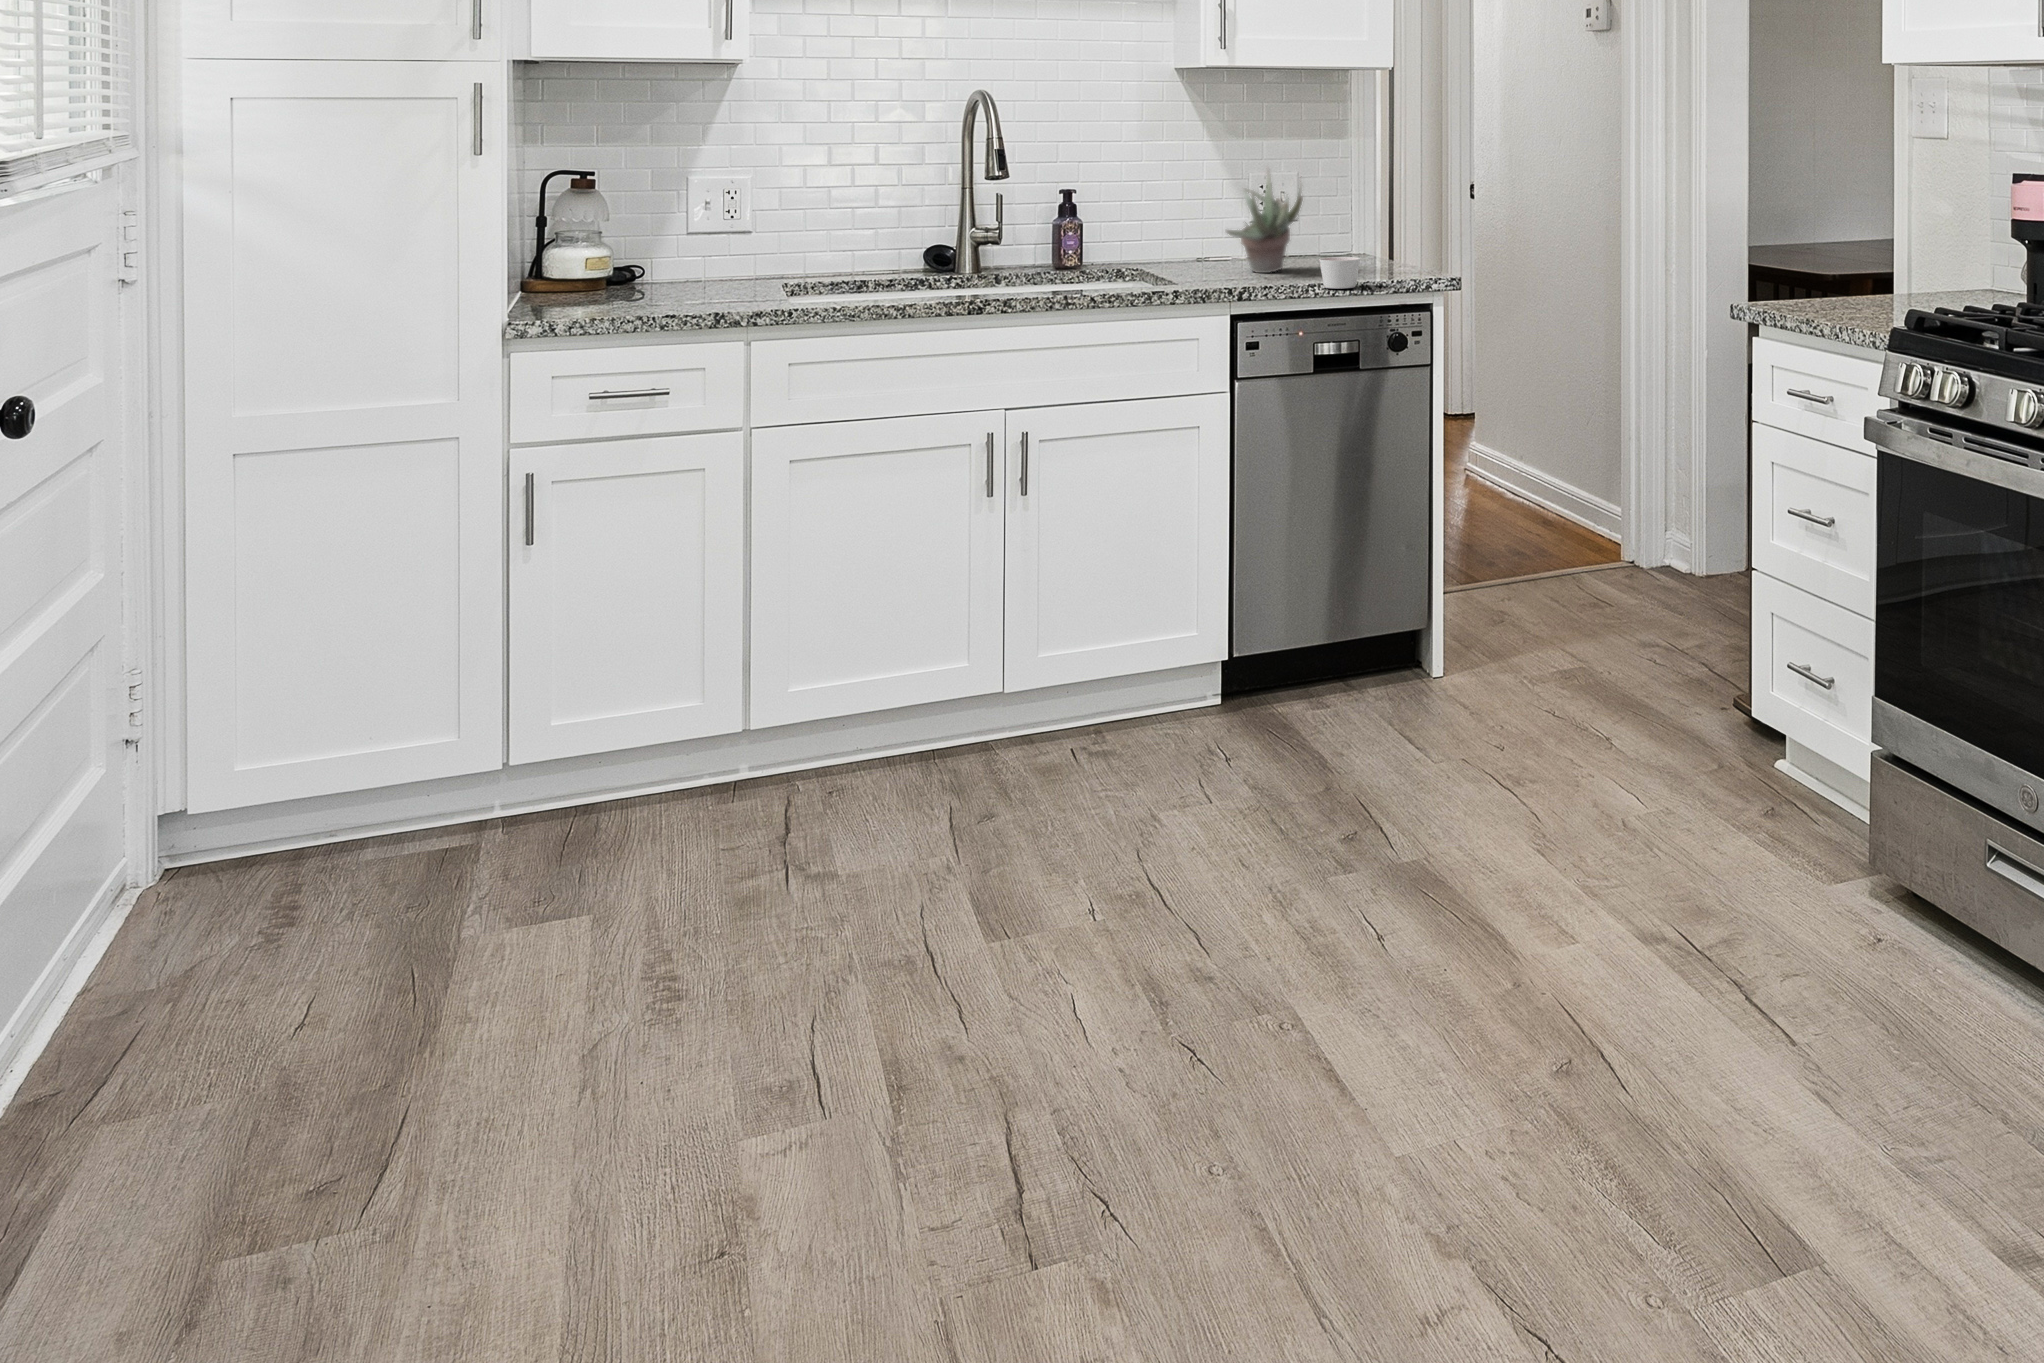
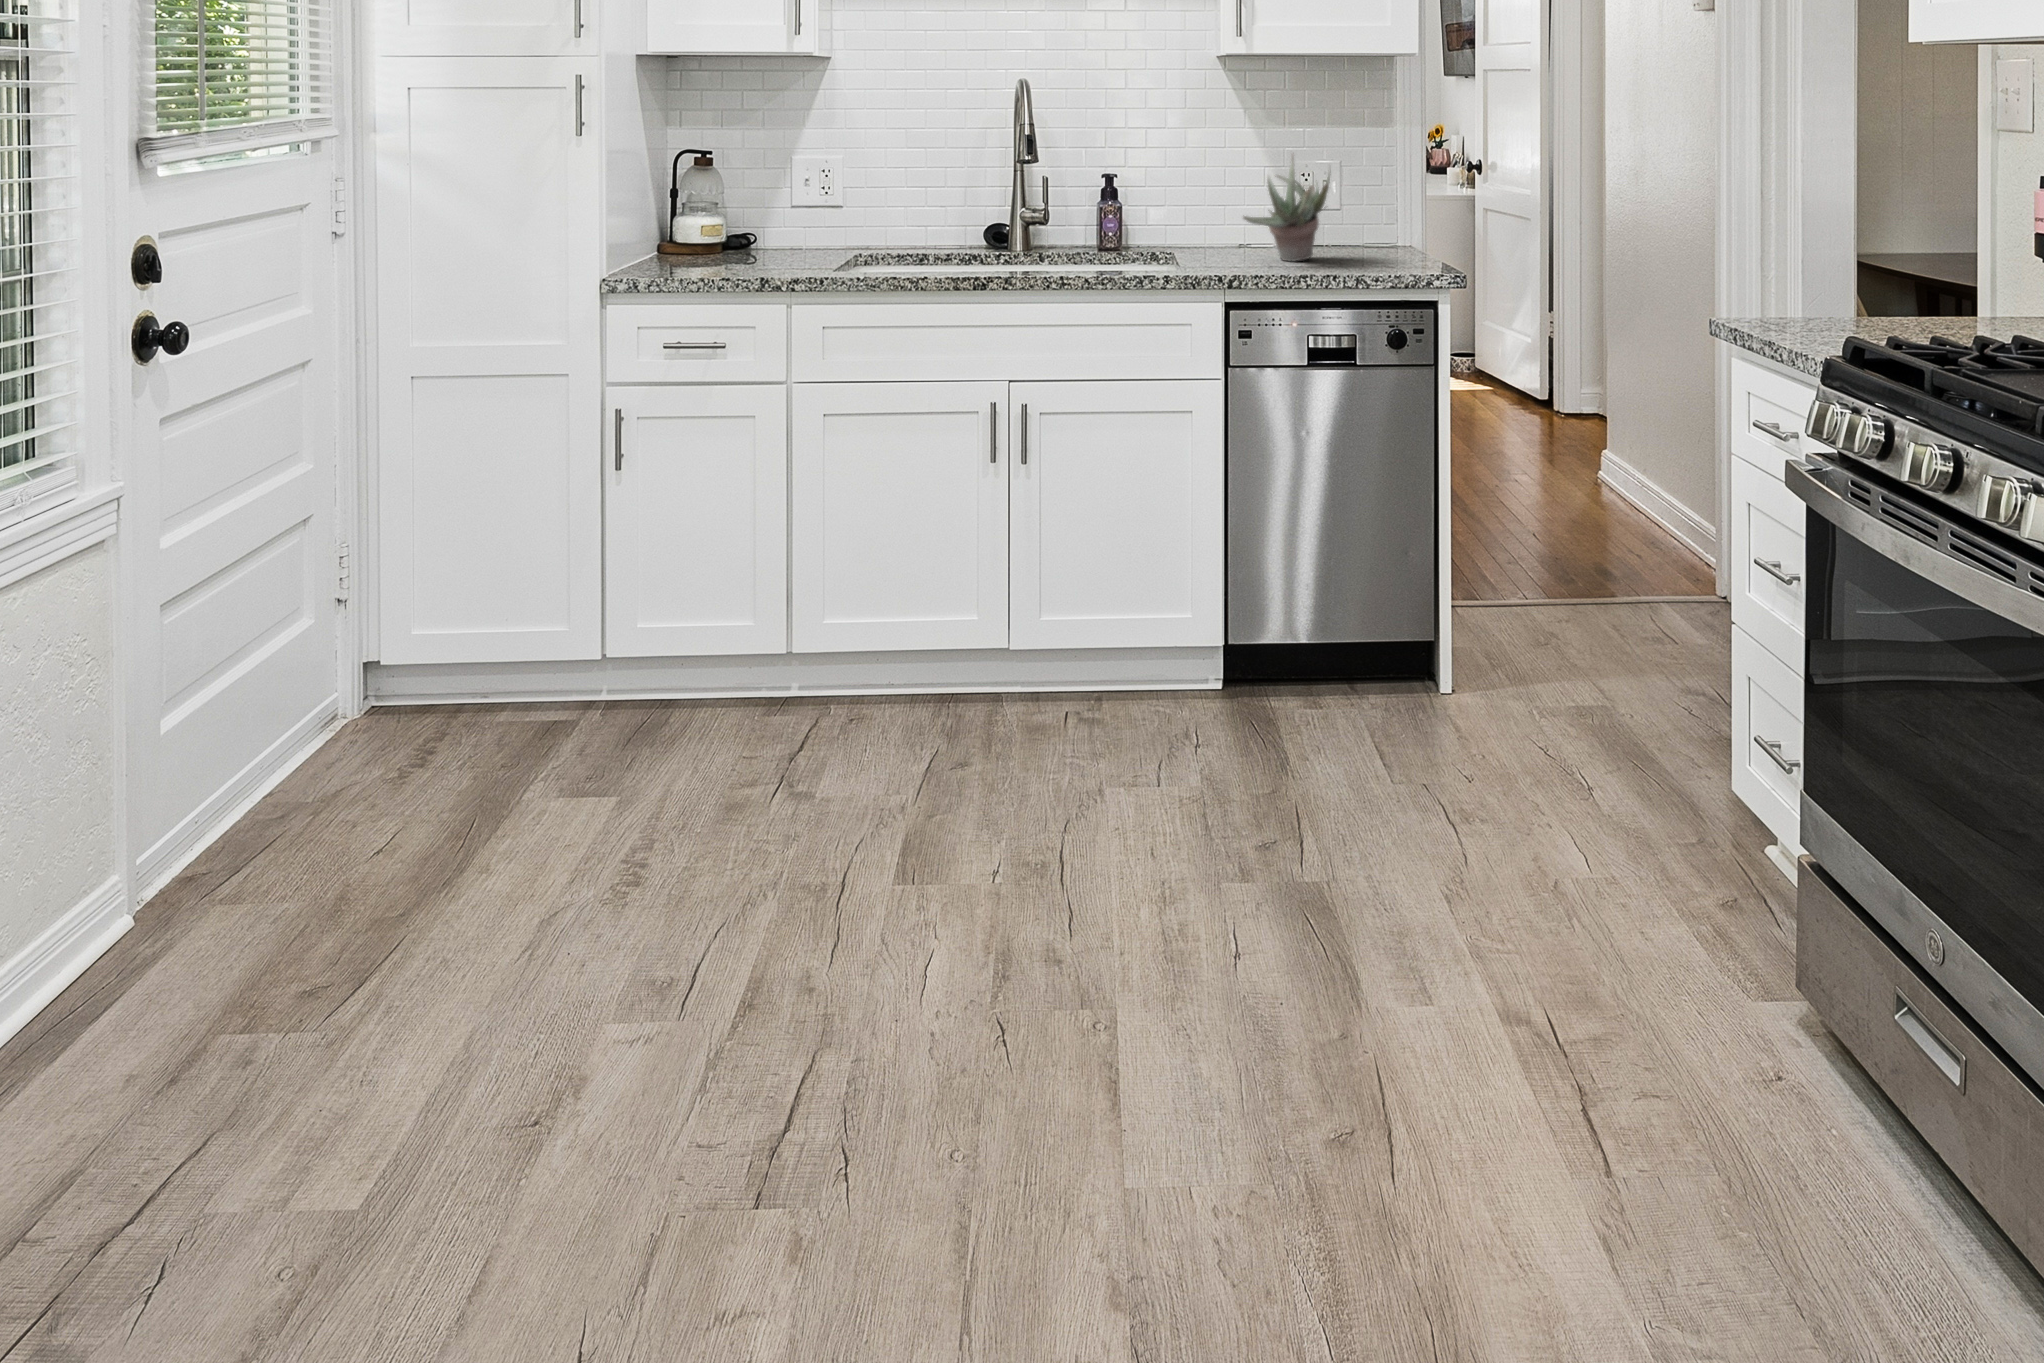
candle: present [1319,257,1360,289] -> none [1328,248,1370,281]

